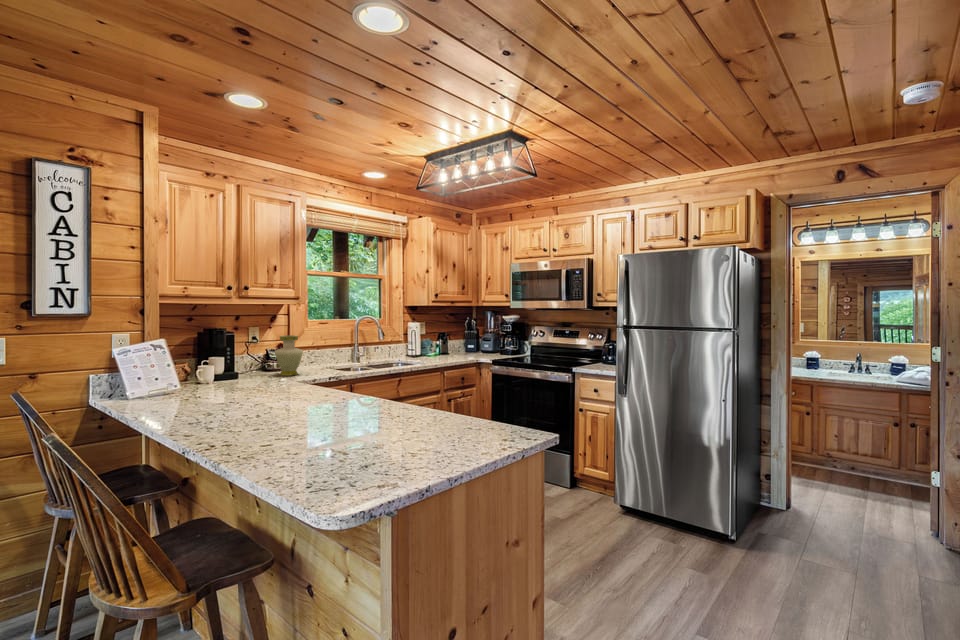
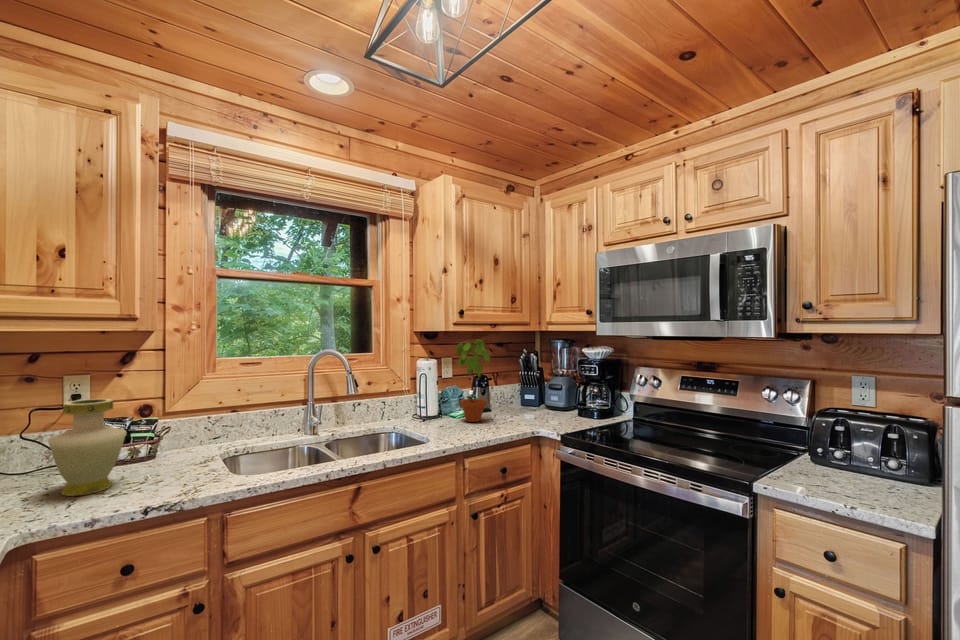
potted plant: none [432,311,452,357] -> present [456,340,490,422]

